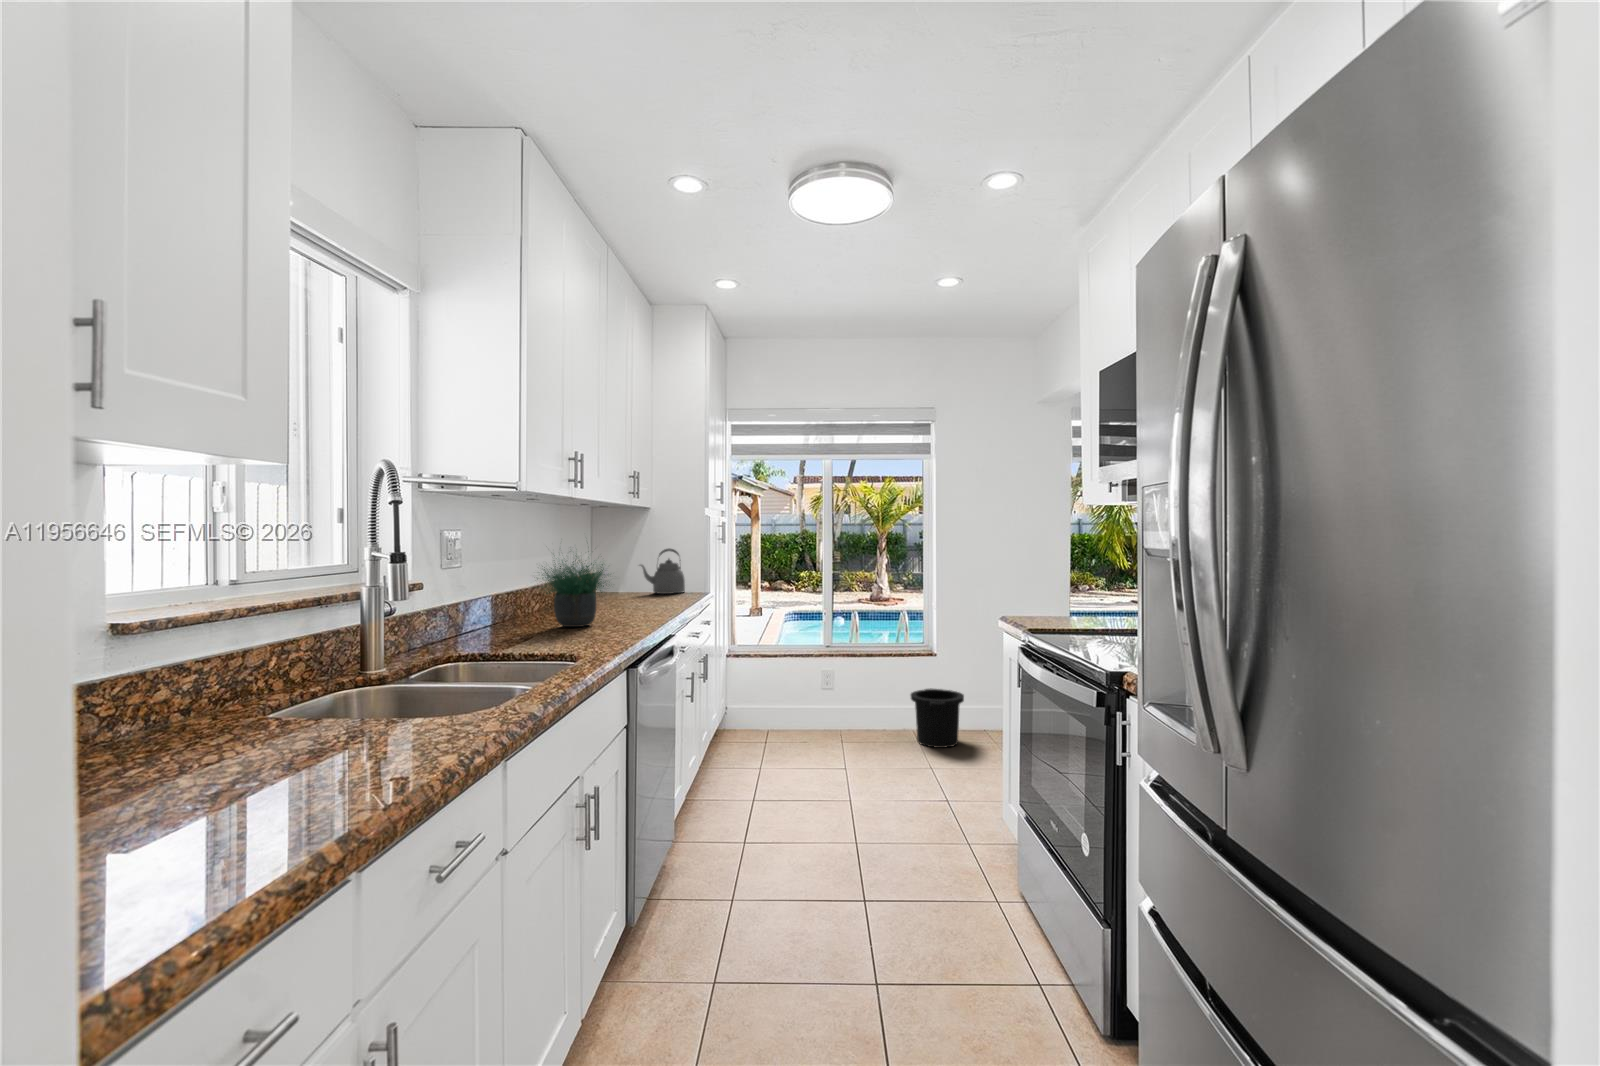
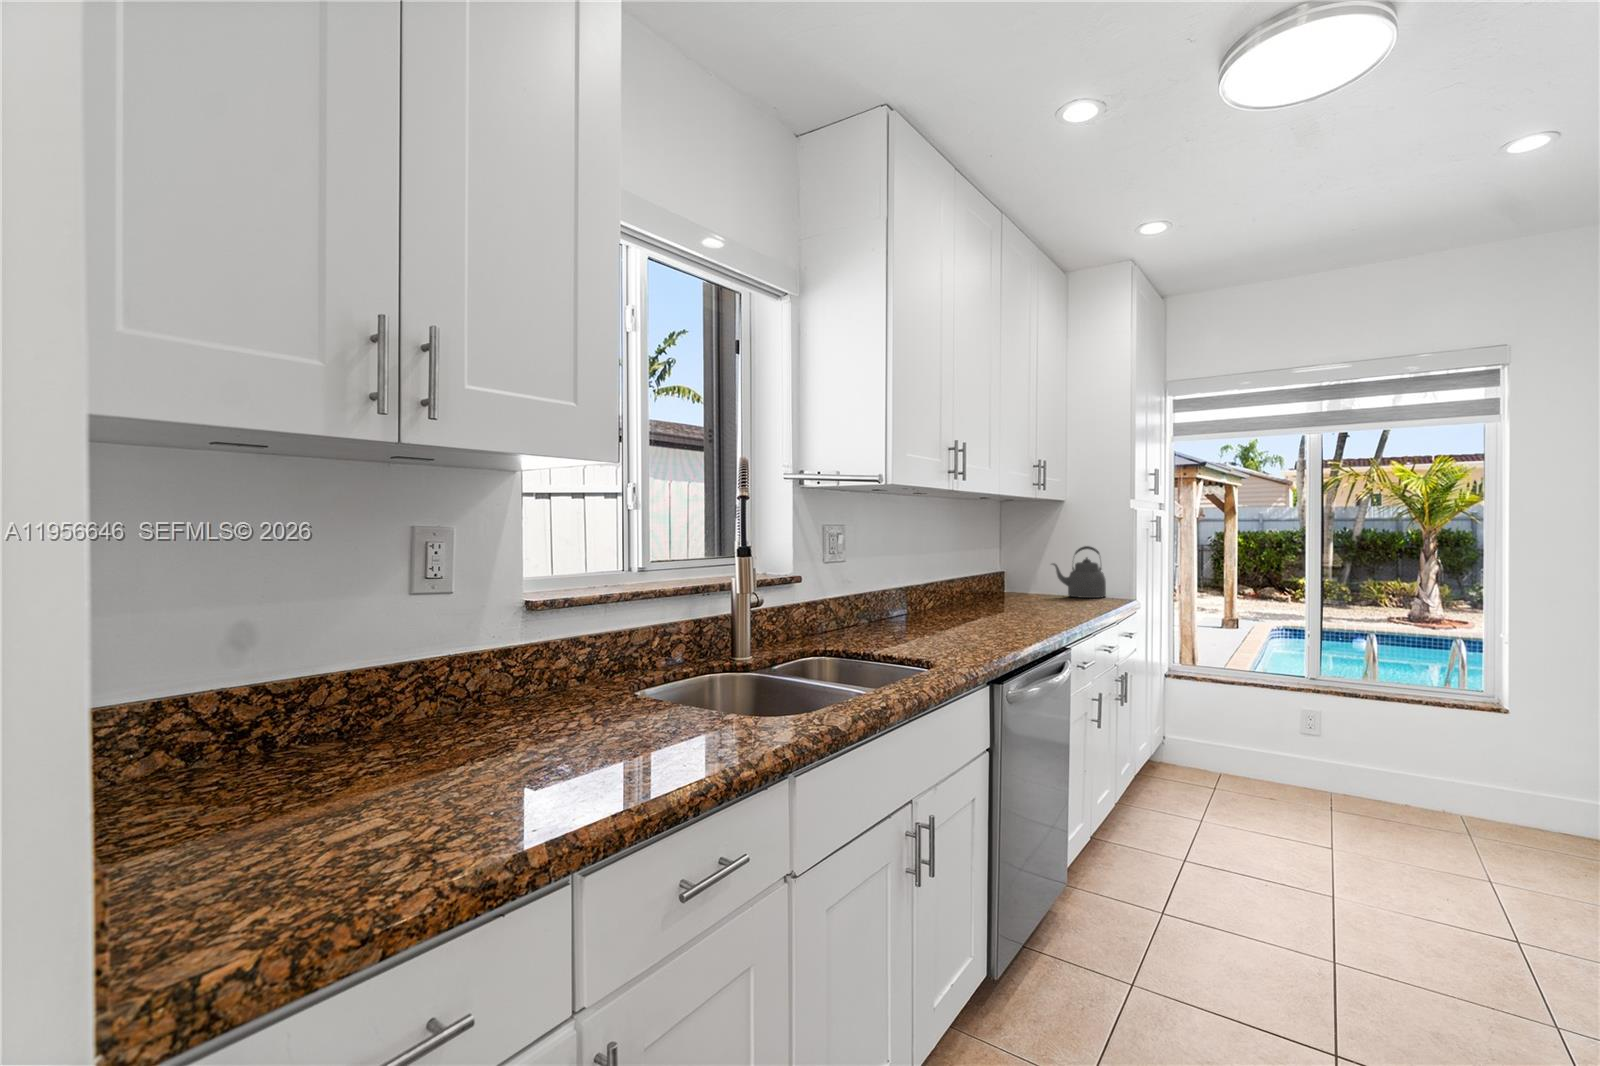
potted plant: present [542,555,605,627] -> none [904,527,1007,629]
trash can: present [911,688,964,748] -> none [1453,758,1561,852]

